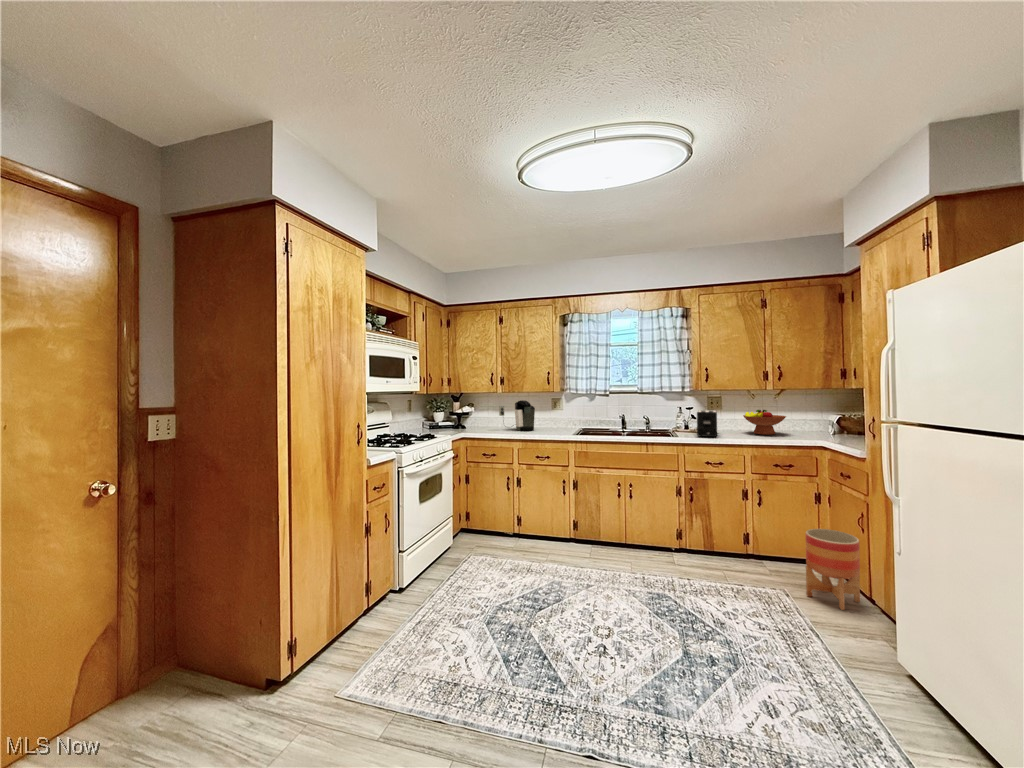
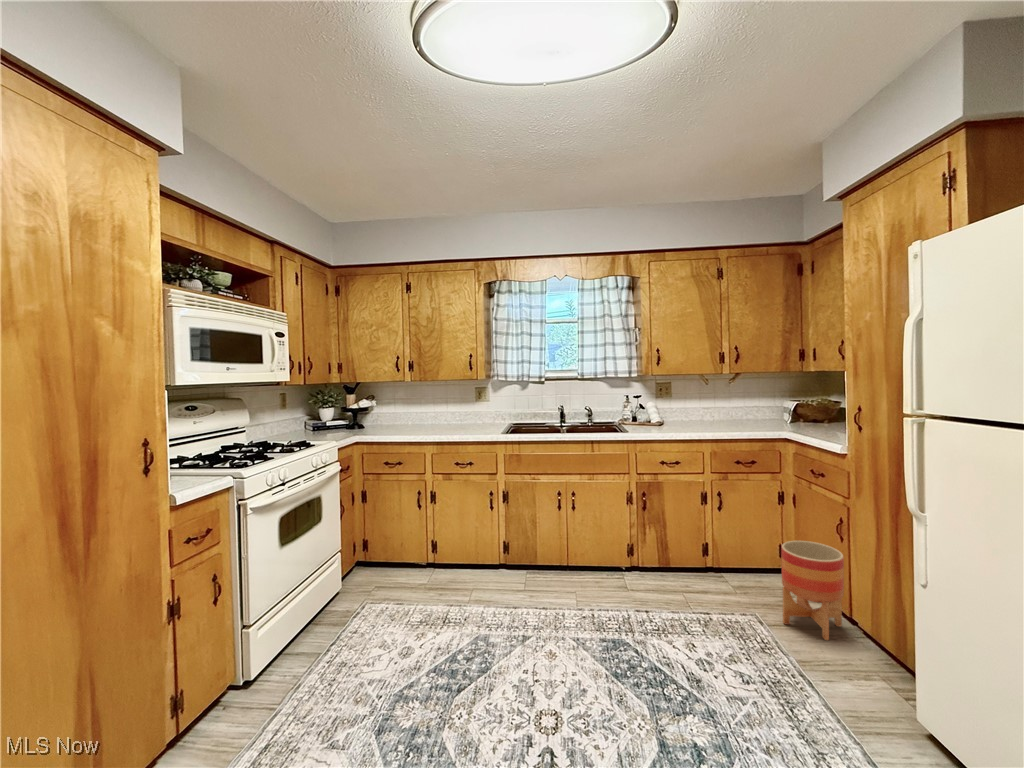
coffee maker: present [499,400,535,431] -> none [406,391,452,430]
toaster: present [697,410,717,437] -> none [647,399,671,431]
fruit bowl: present [743,410,786,435] -> none [696,397,744,426]

